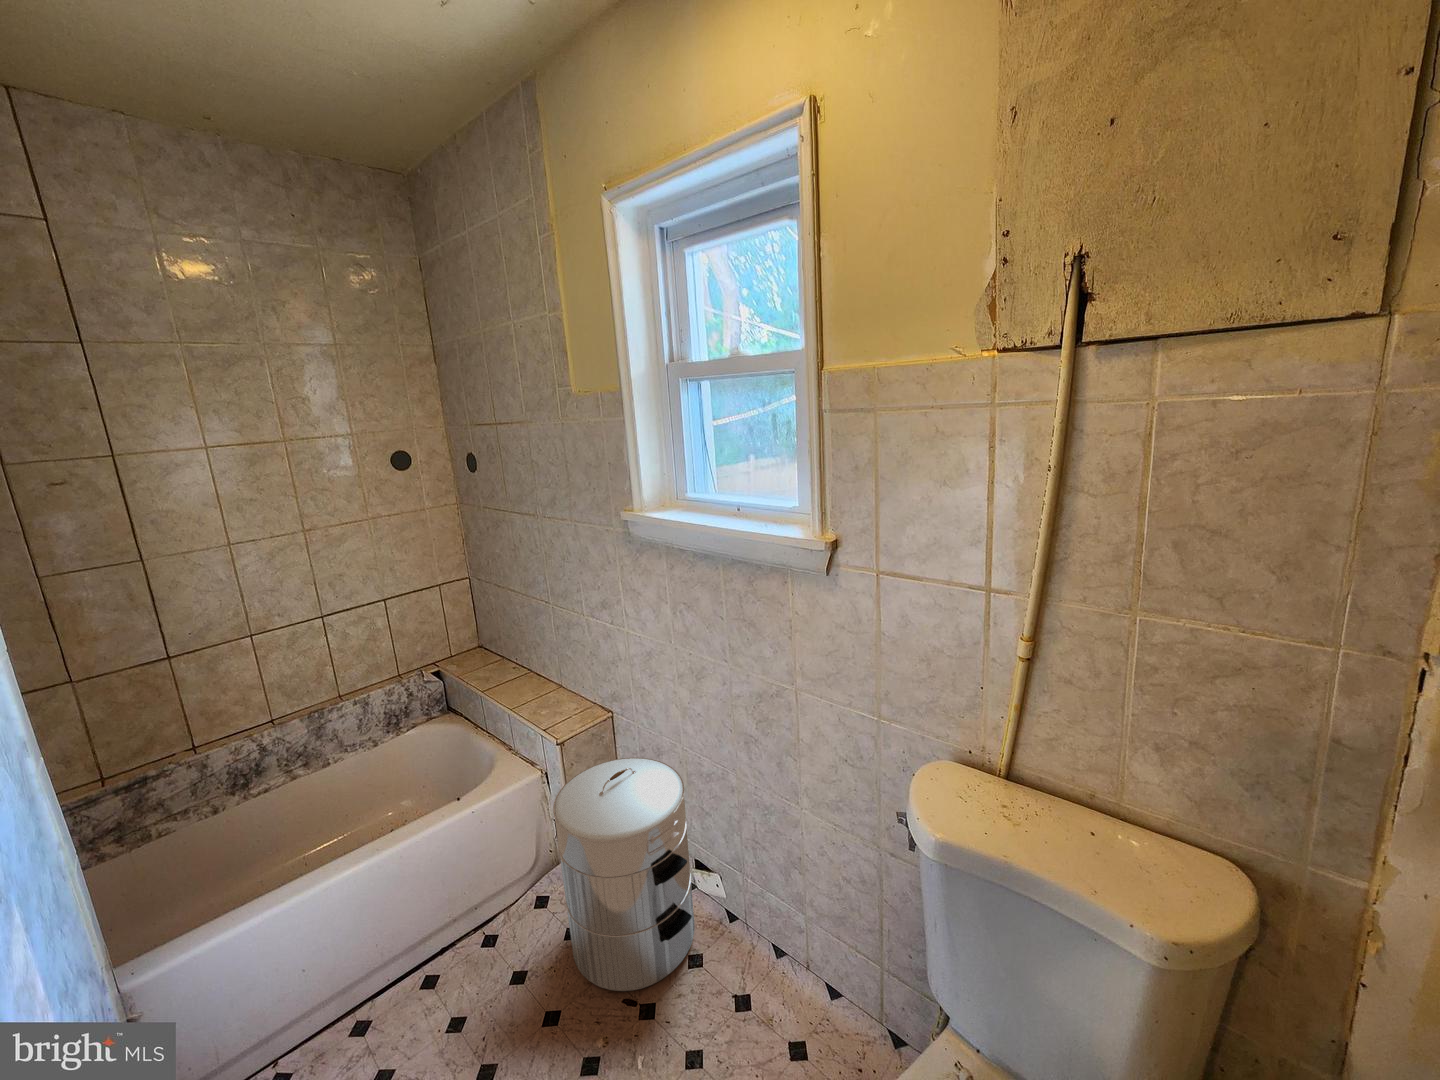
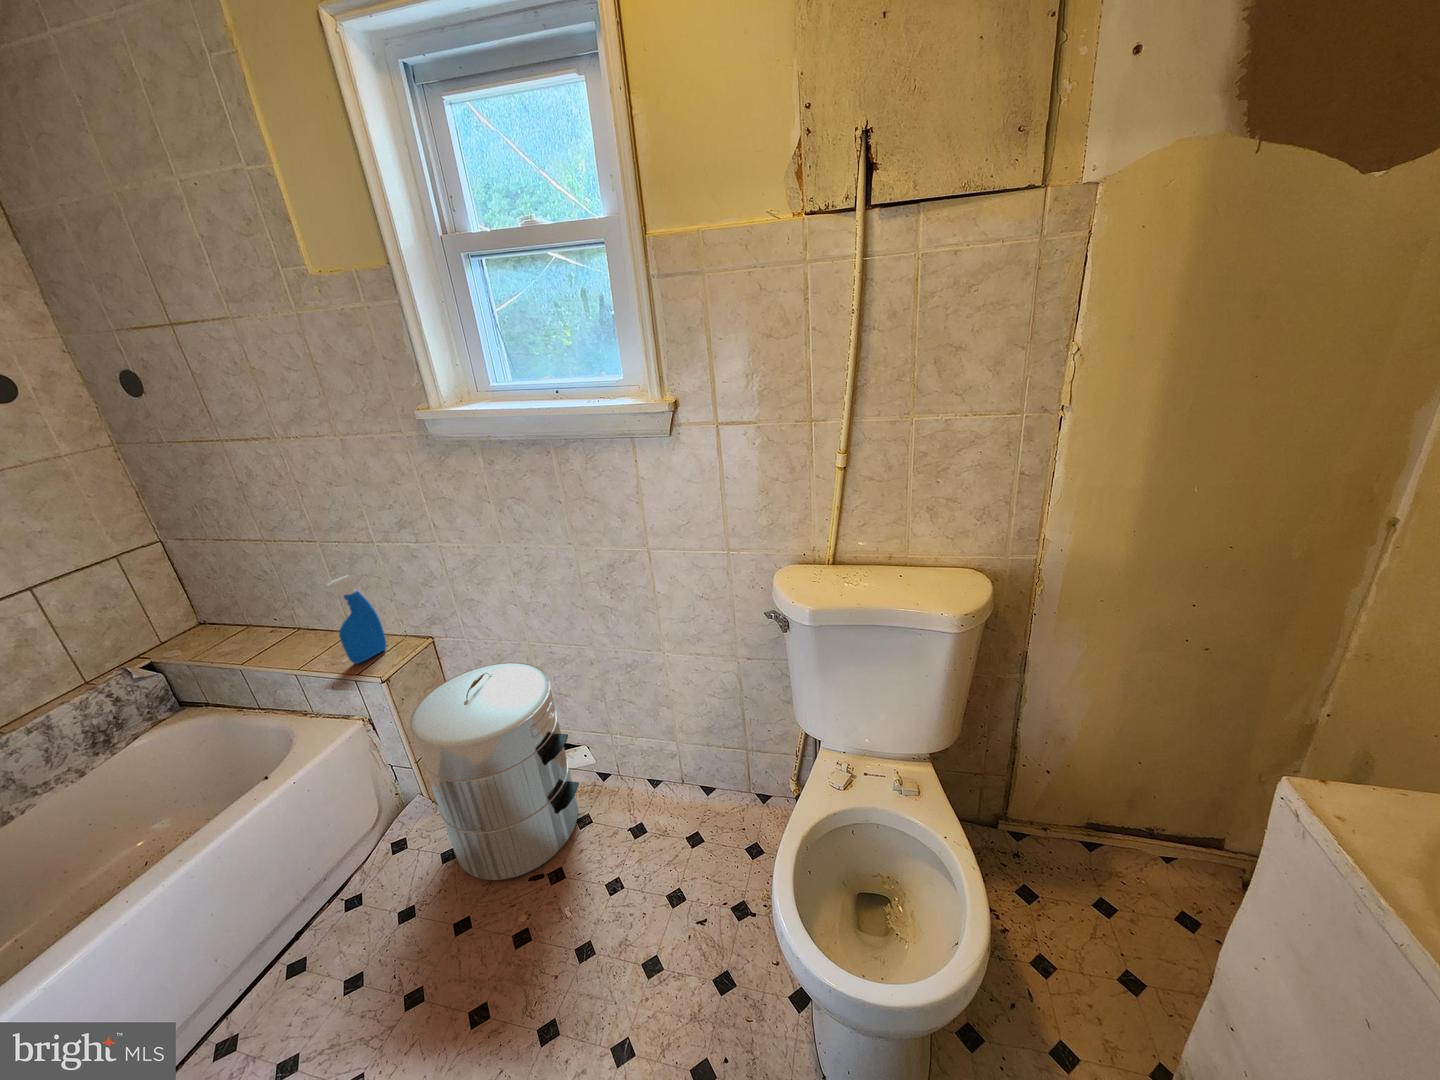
spray bottle: none [539,642,577,721] -> present [326,575,386,664]

